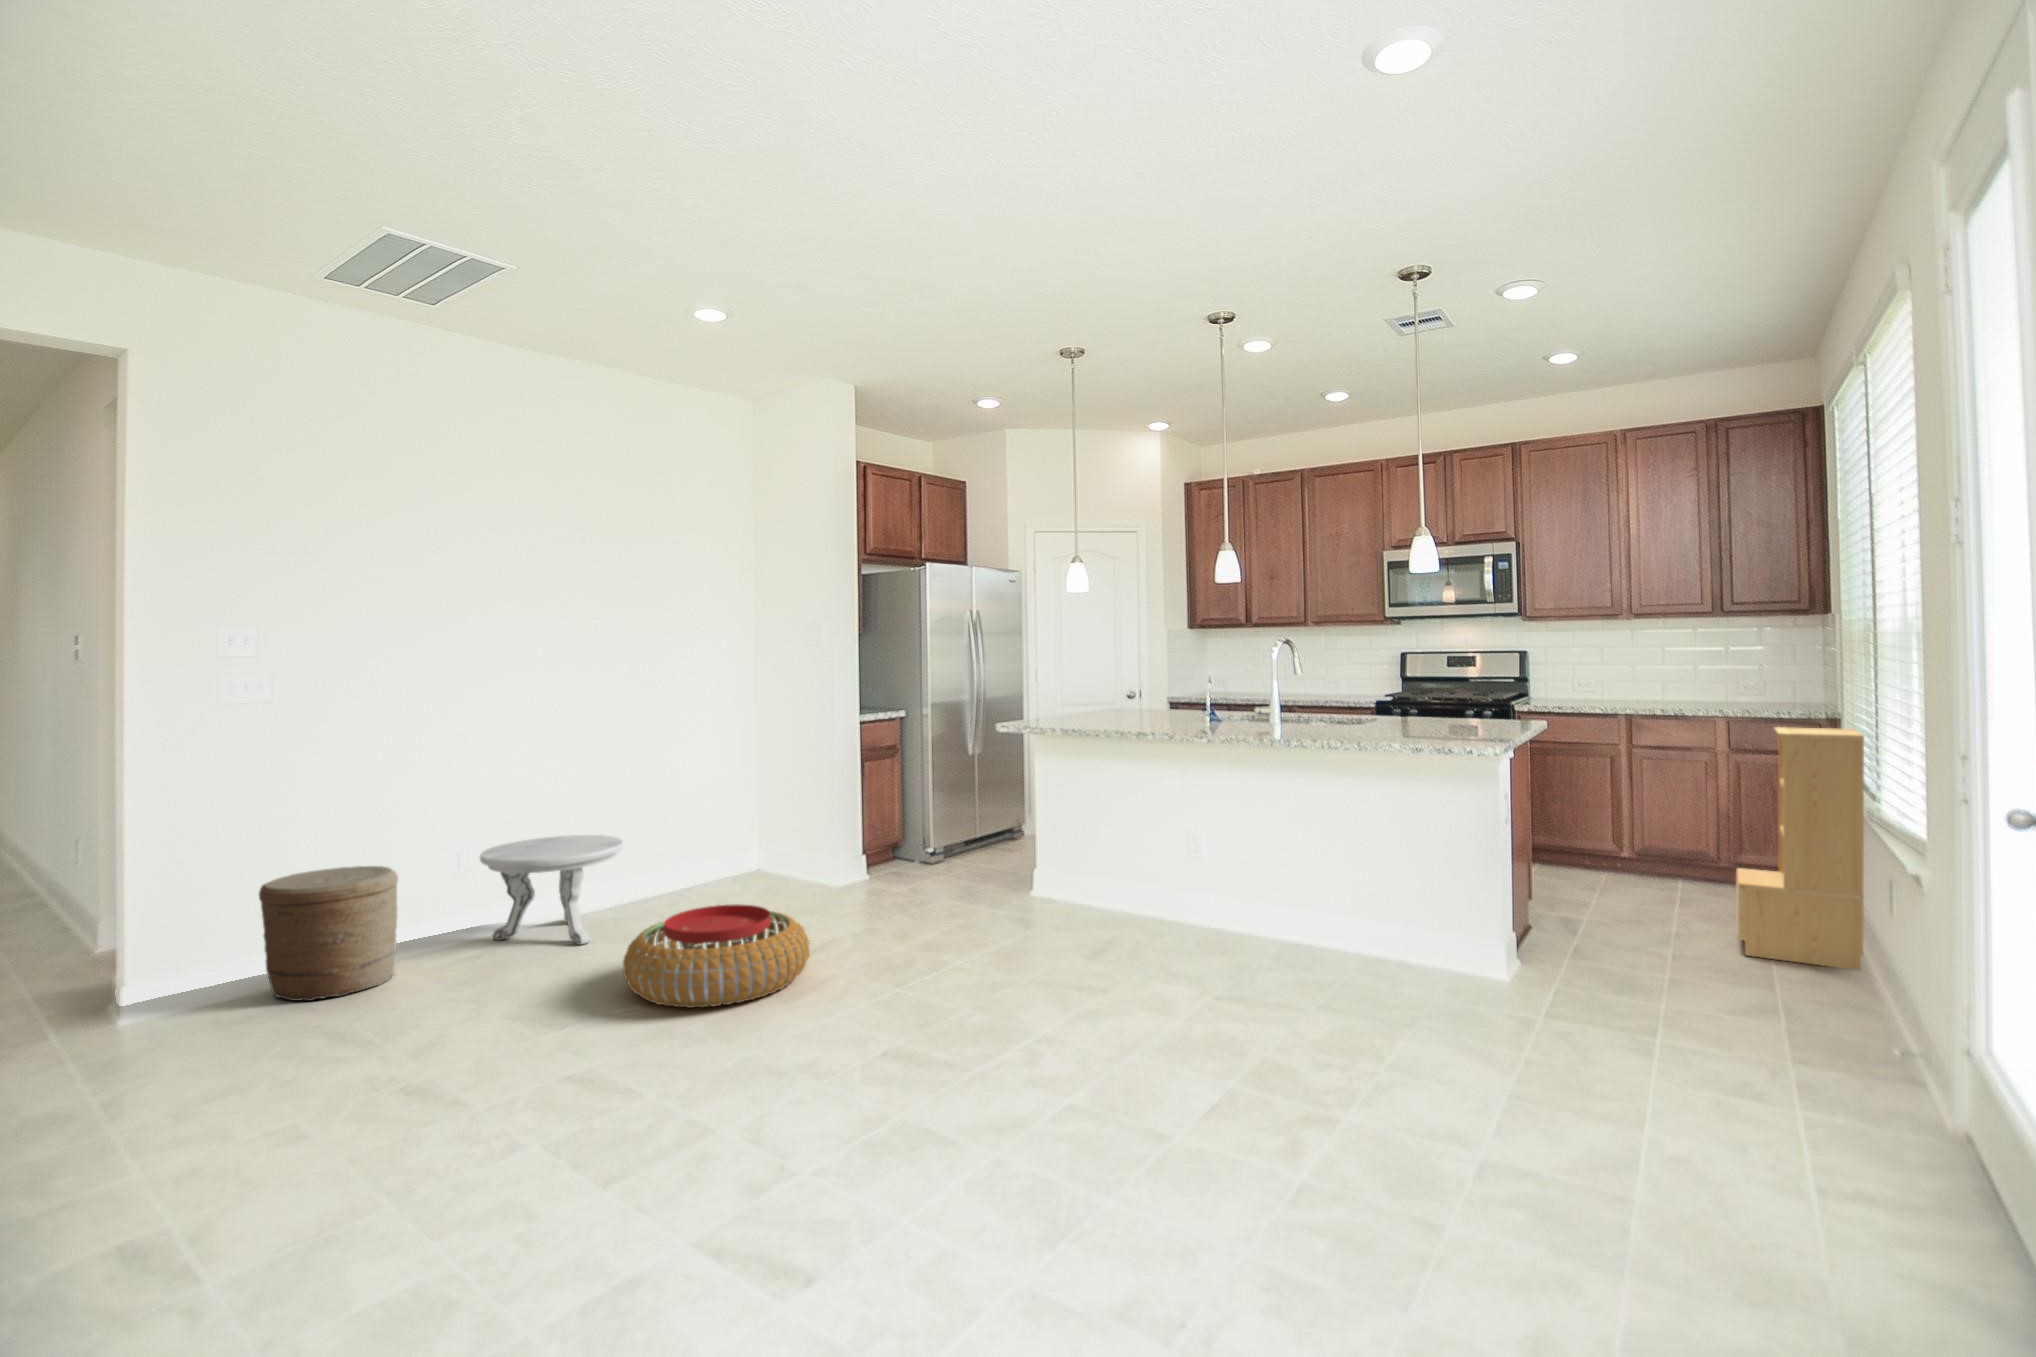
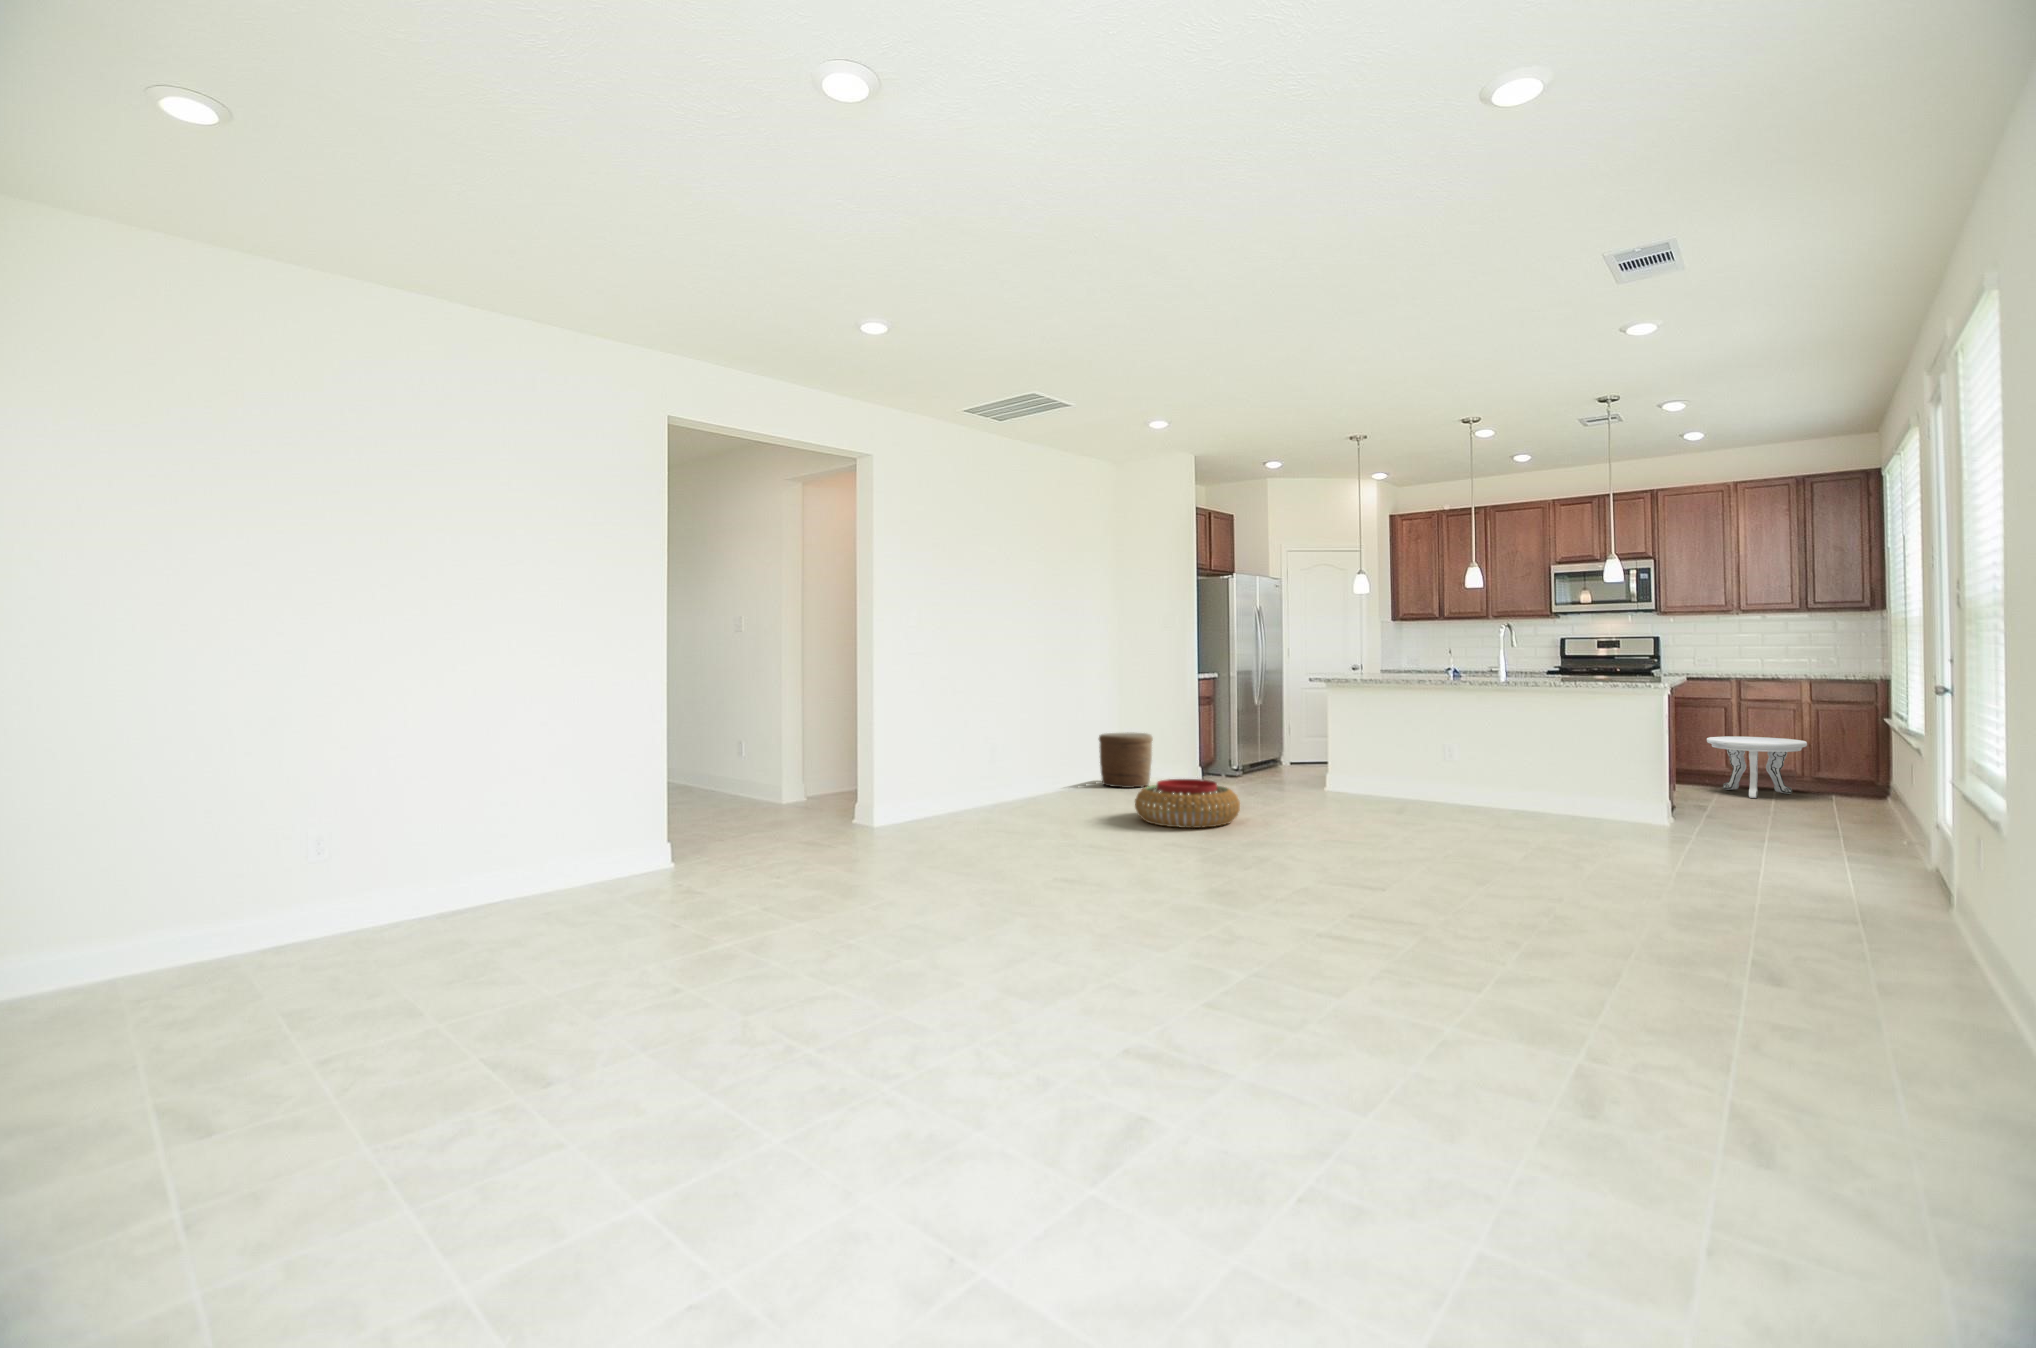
bookshelf: present [1736,727,1864,971] -> none [1816,679,1899,824]
side table: present [480,835,623,945] -> present [1707,736,1807,798]
woven basket: present [259,866,398,1001] -> present [1099,733,1153,788]

